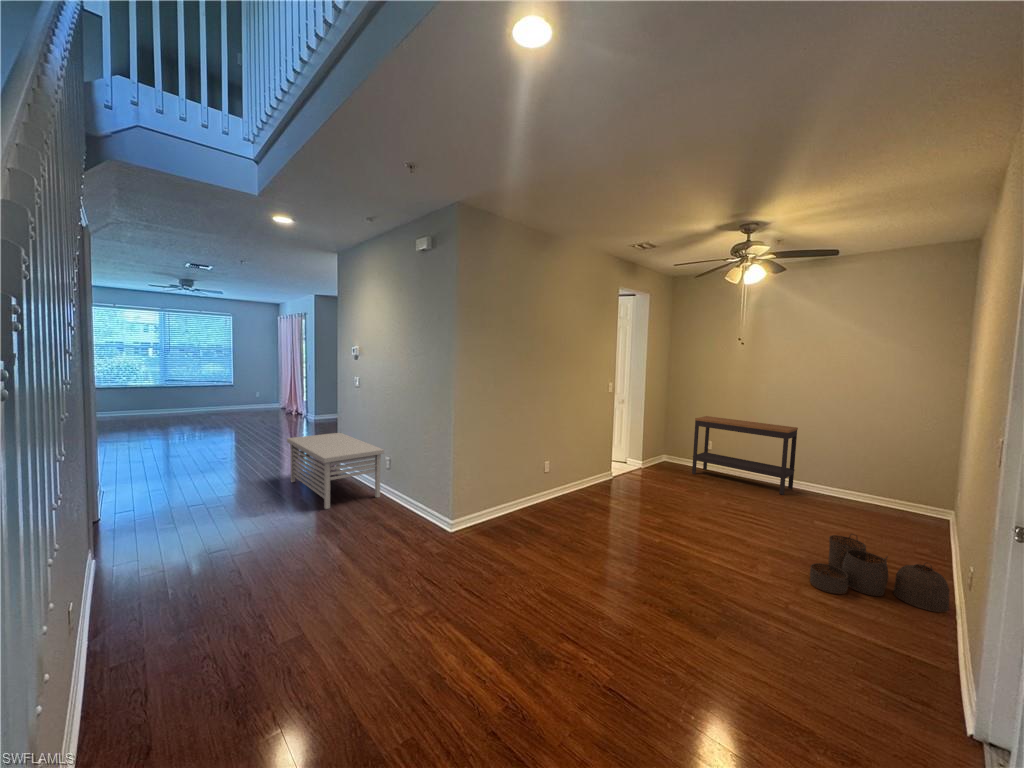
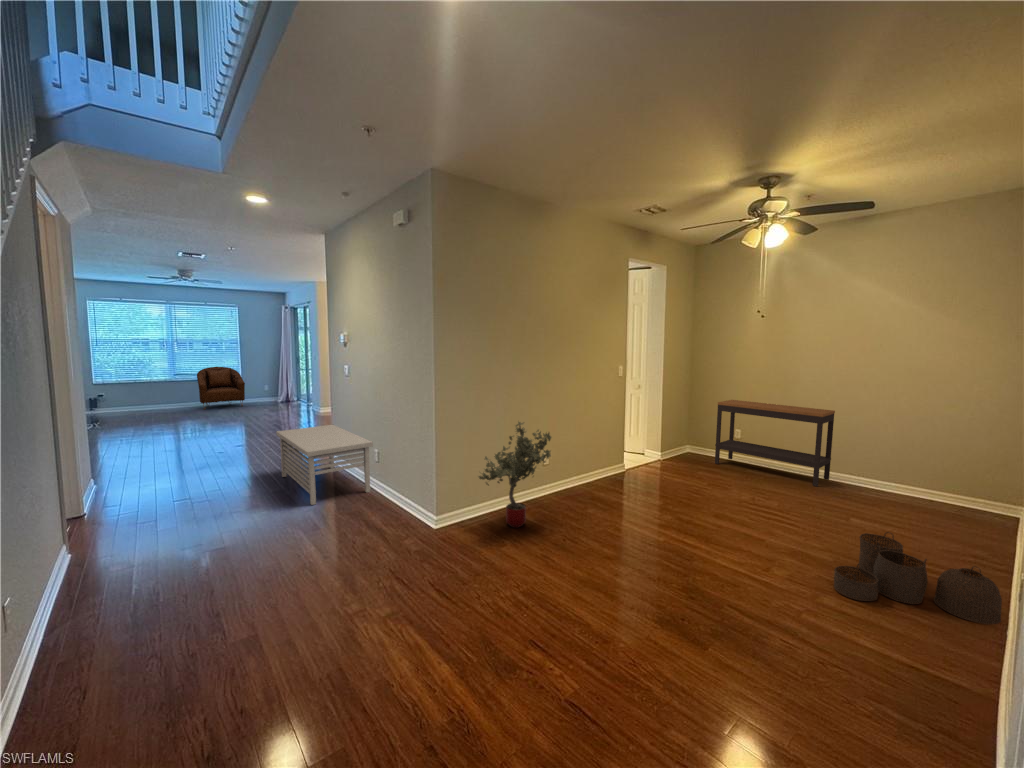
armchair: none [191,374,239,416] -> present [197,367,245,410]
potted tree: none [491,432,557,530] -> present [479,422,551,527]

